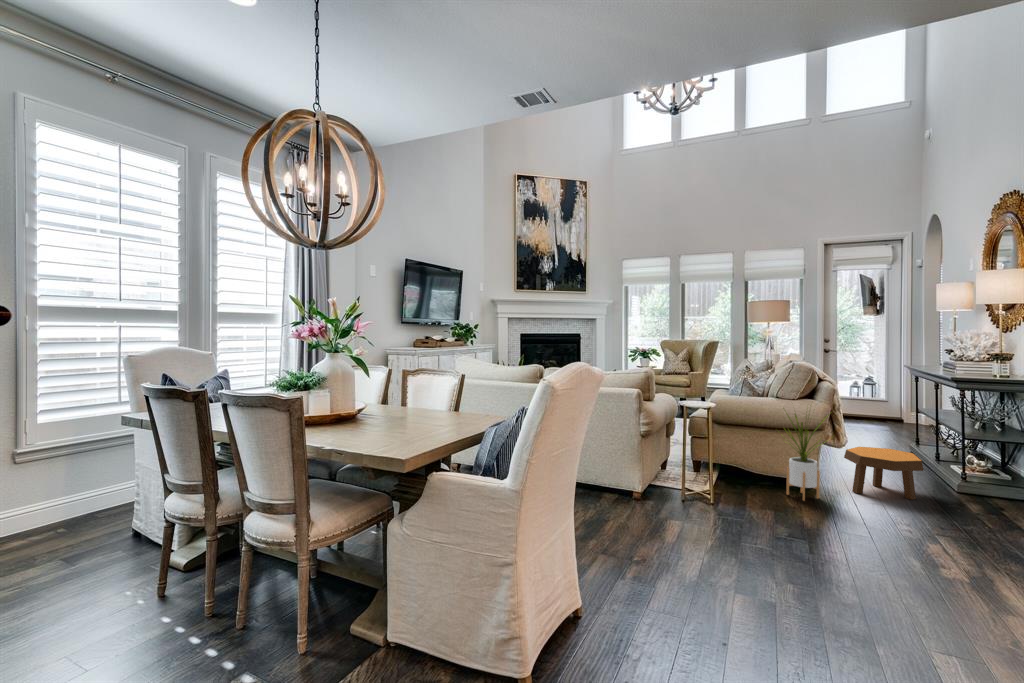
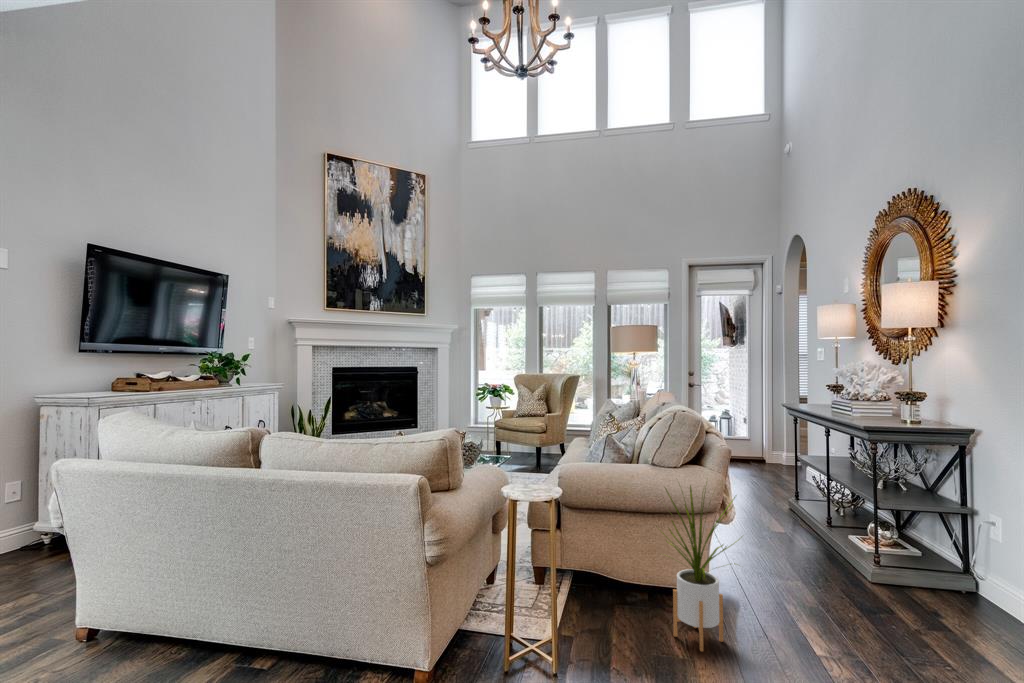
footstool: present [844,447,923,500] -> none [749,535,864,627]

